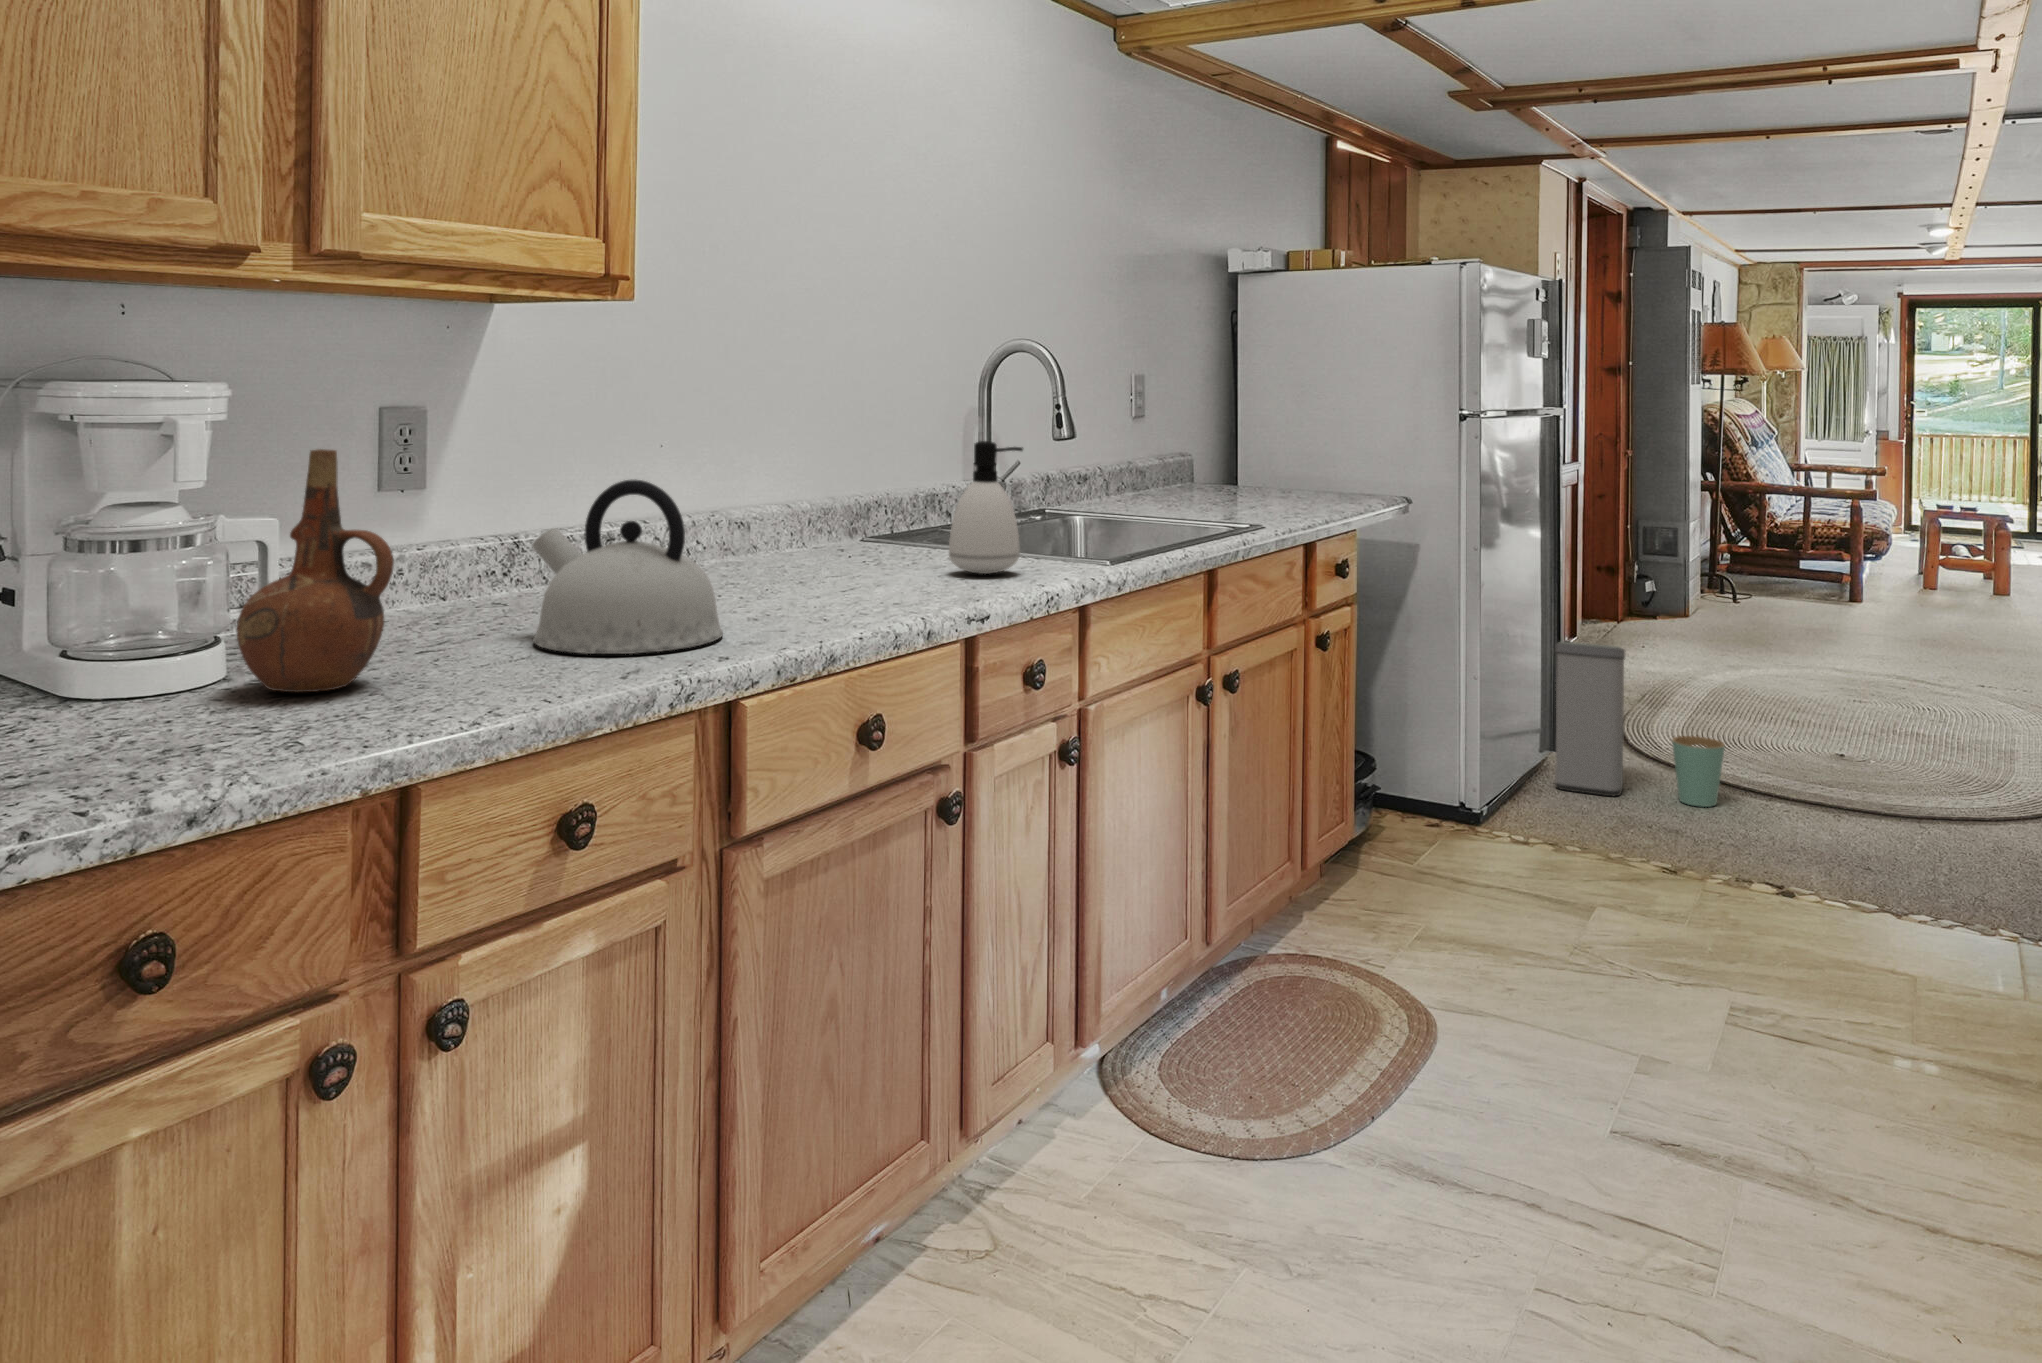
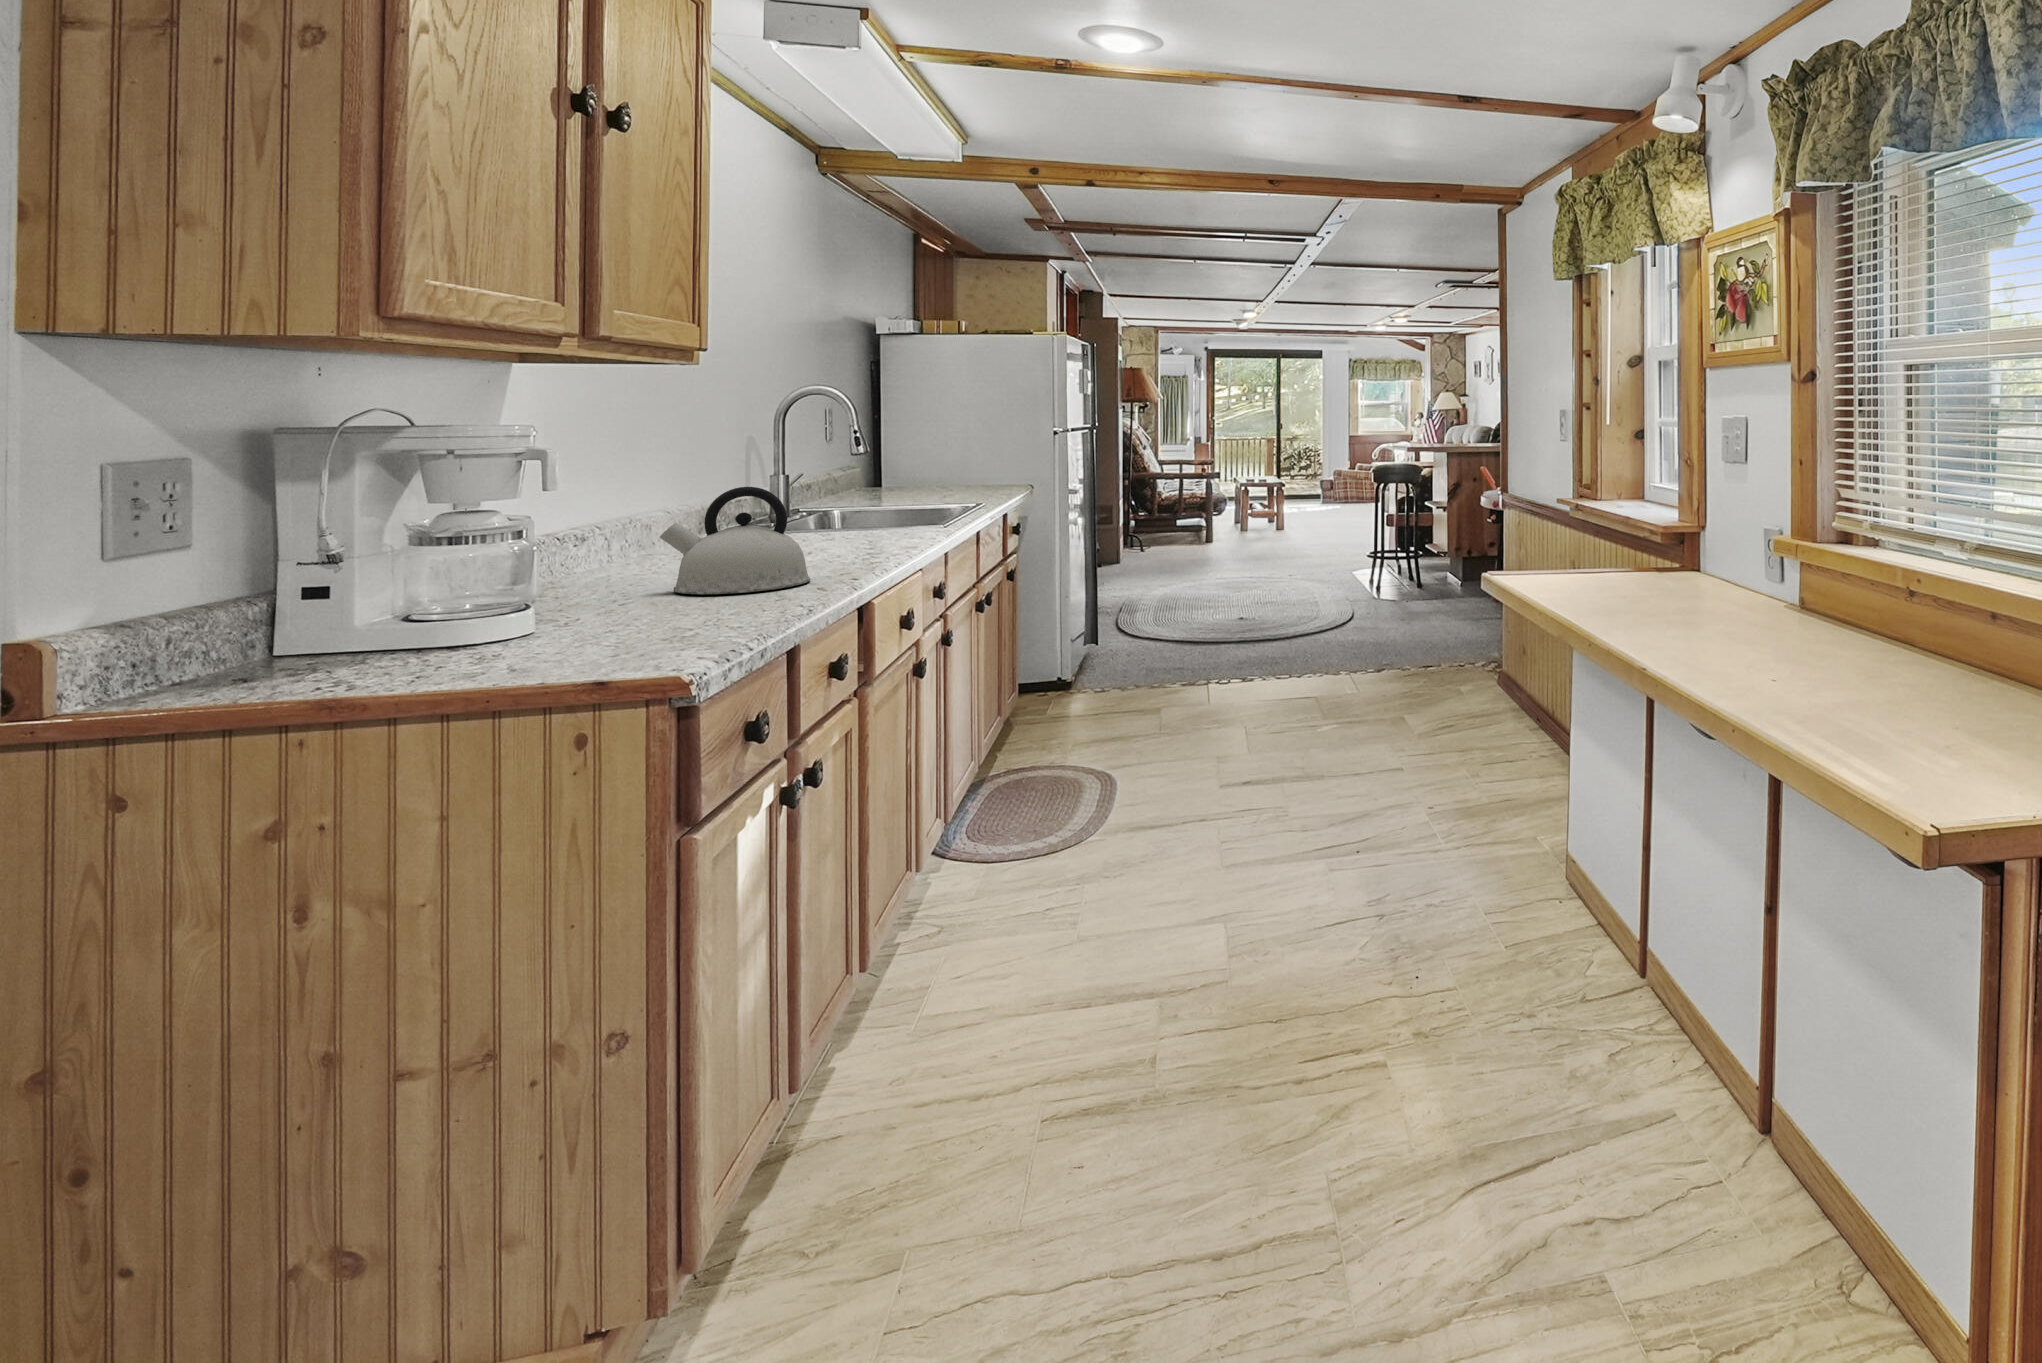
soap dispenser: present [949,441,1023,574] -> none [841,457,893,541]
ceramic pitcher: present [237,449,394,692] -> none [556,474,667,627]
trash can: present [1555,641,1725,807] -> none [1100,566,1196,656]

